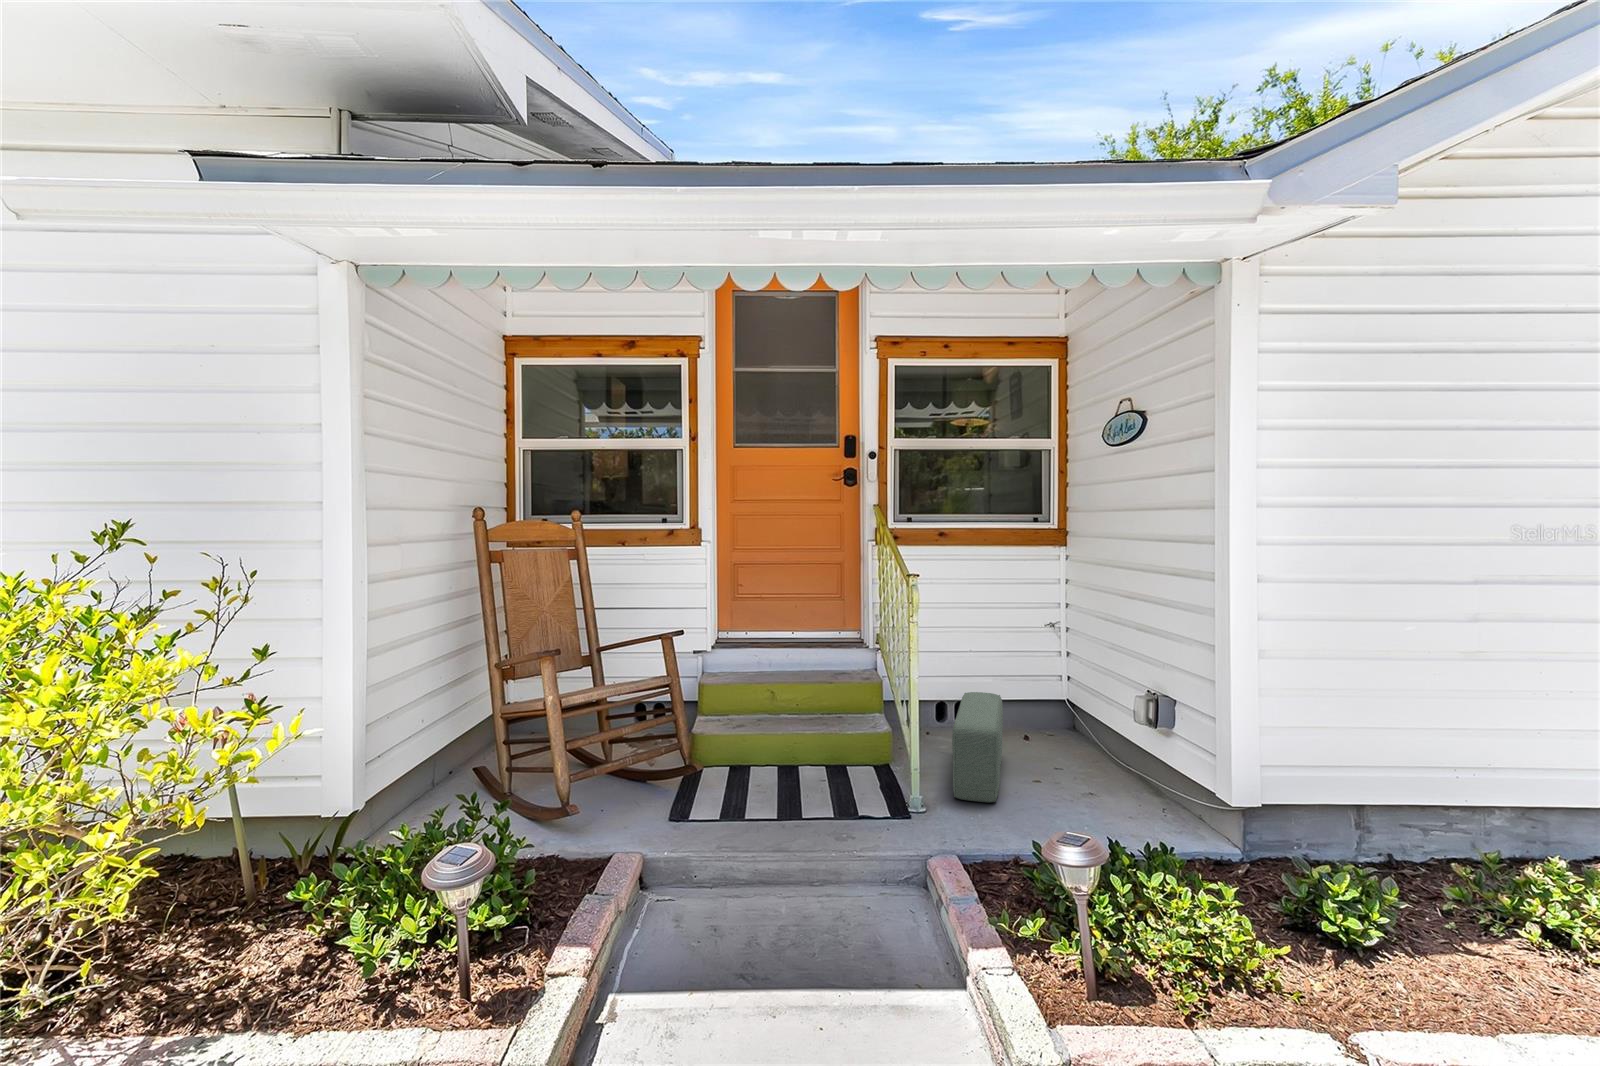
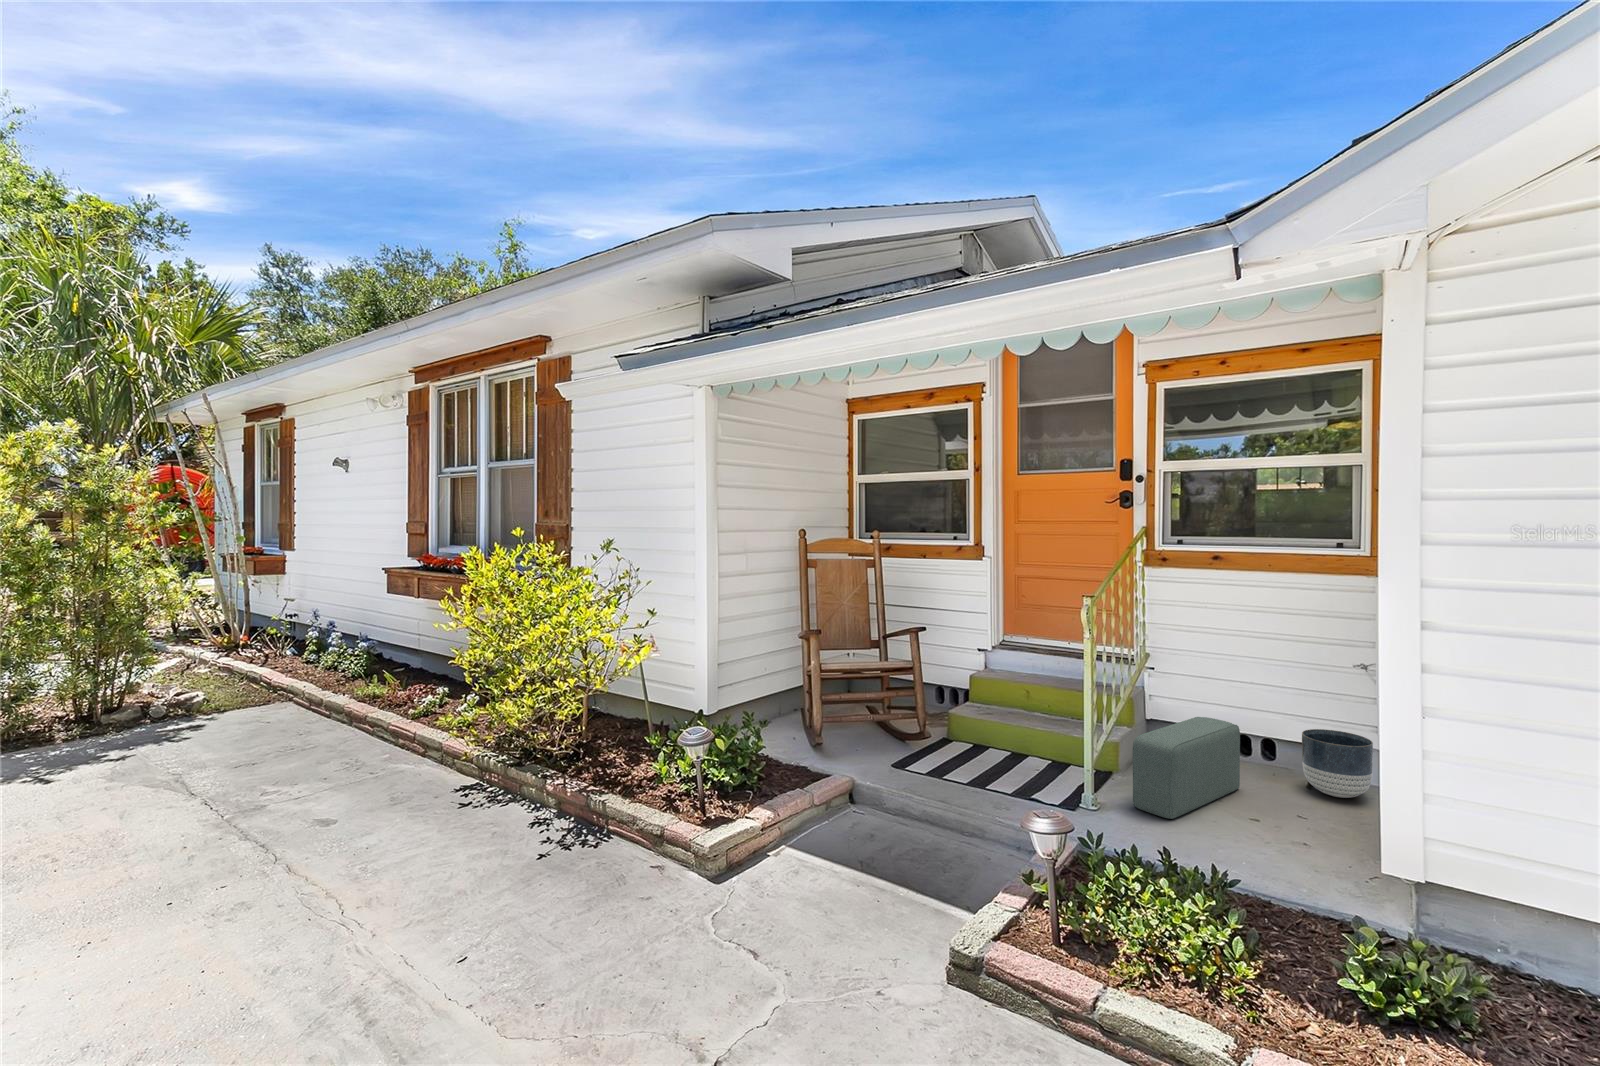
planter: none [1032,686,1085,744] -> present [1302,729,1373,798]

